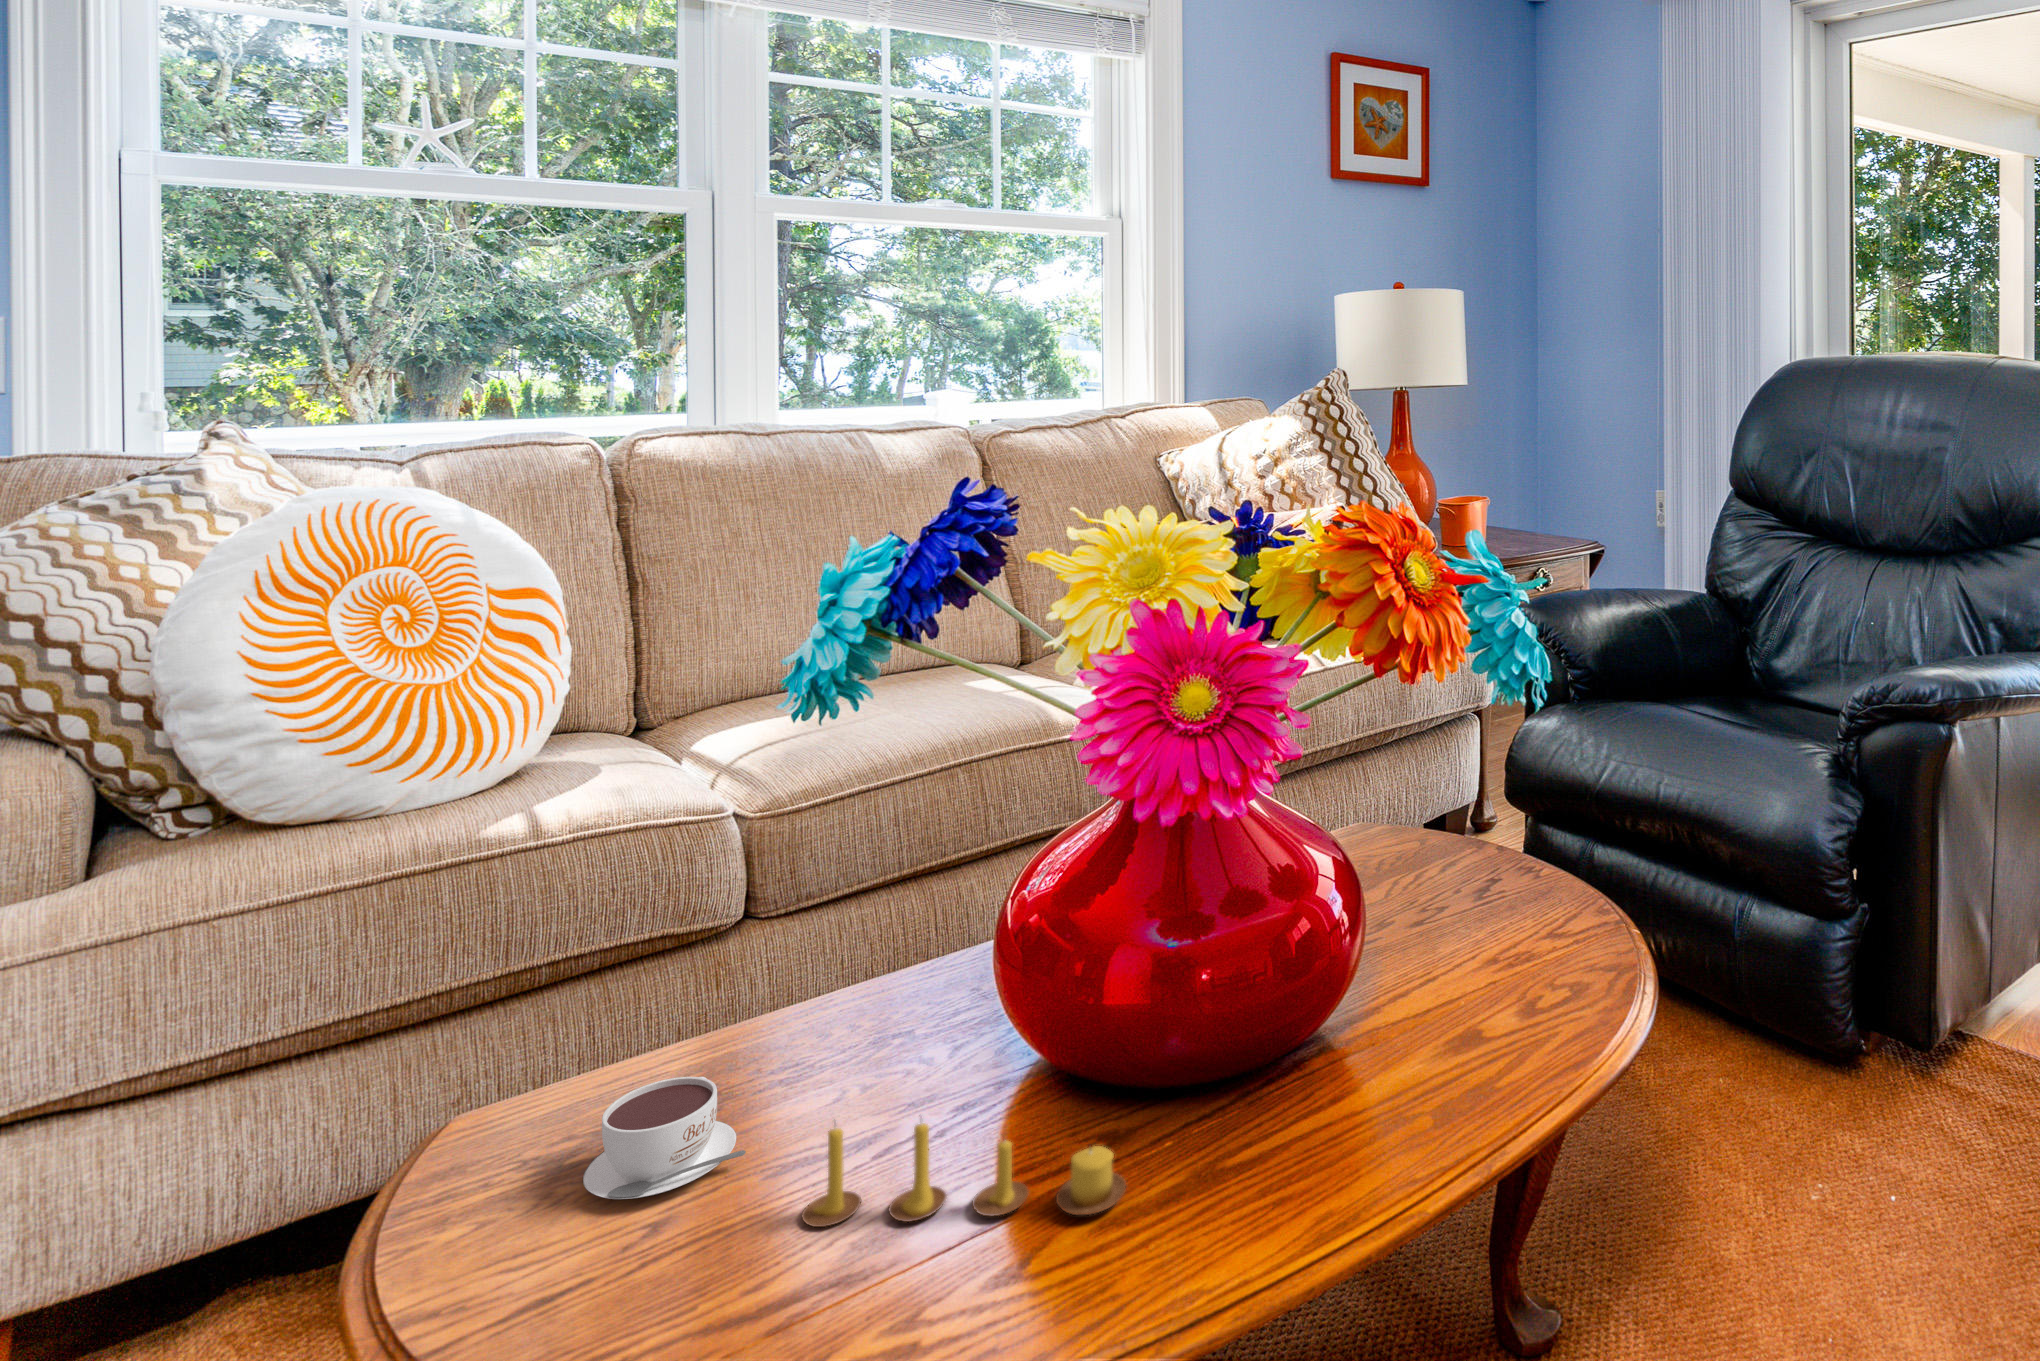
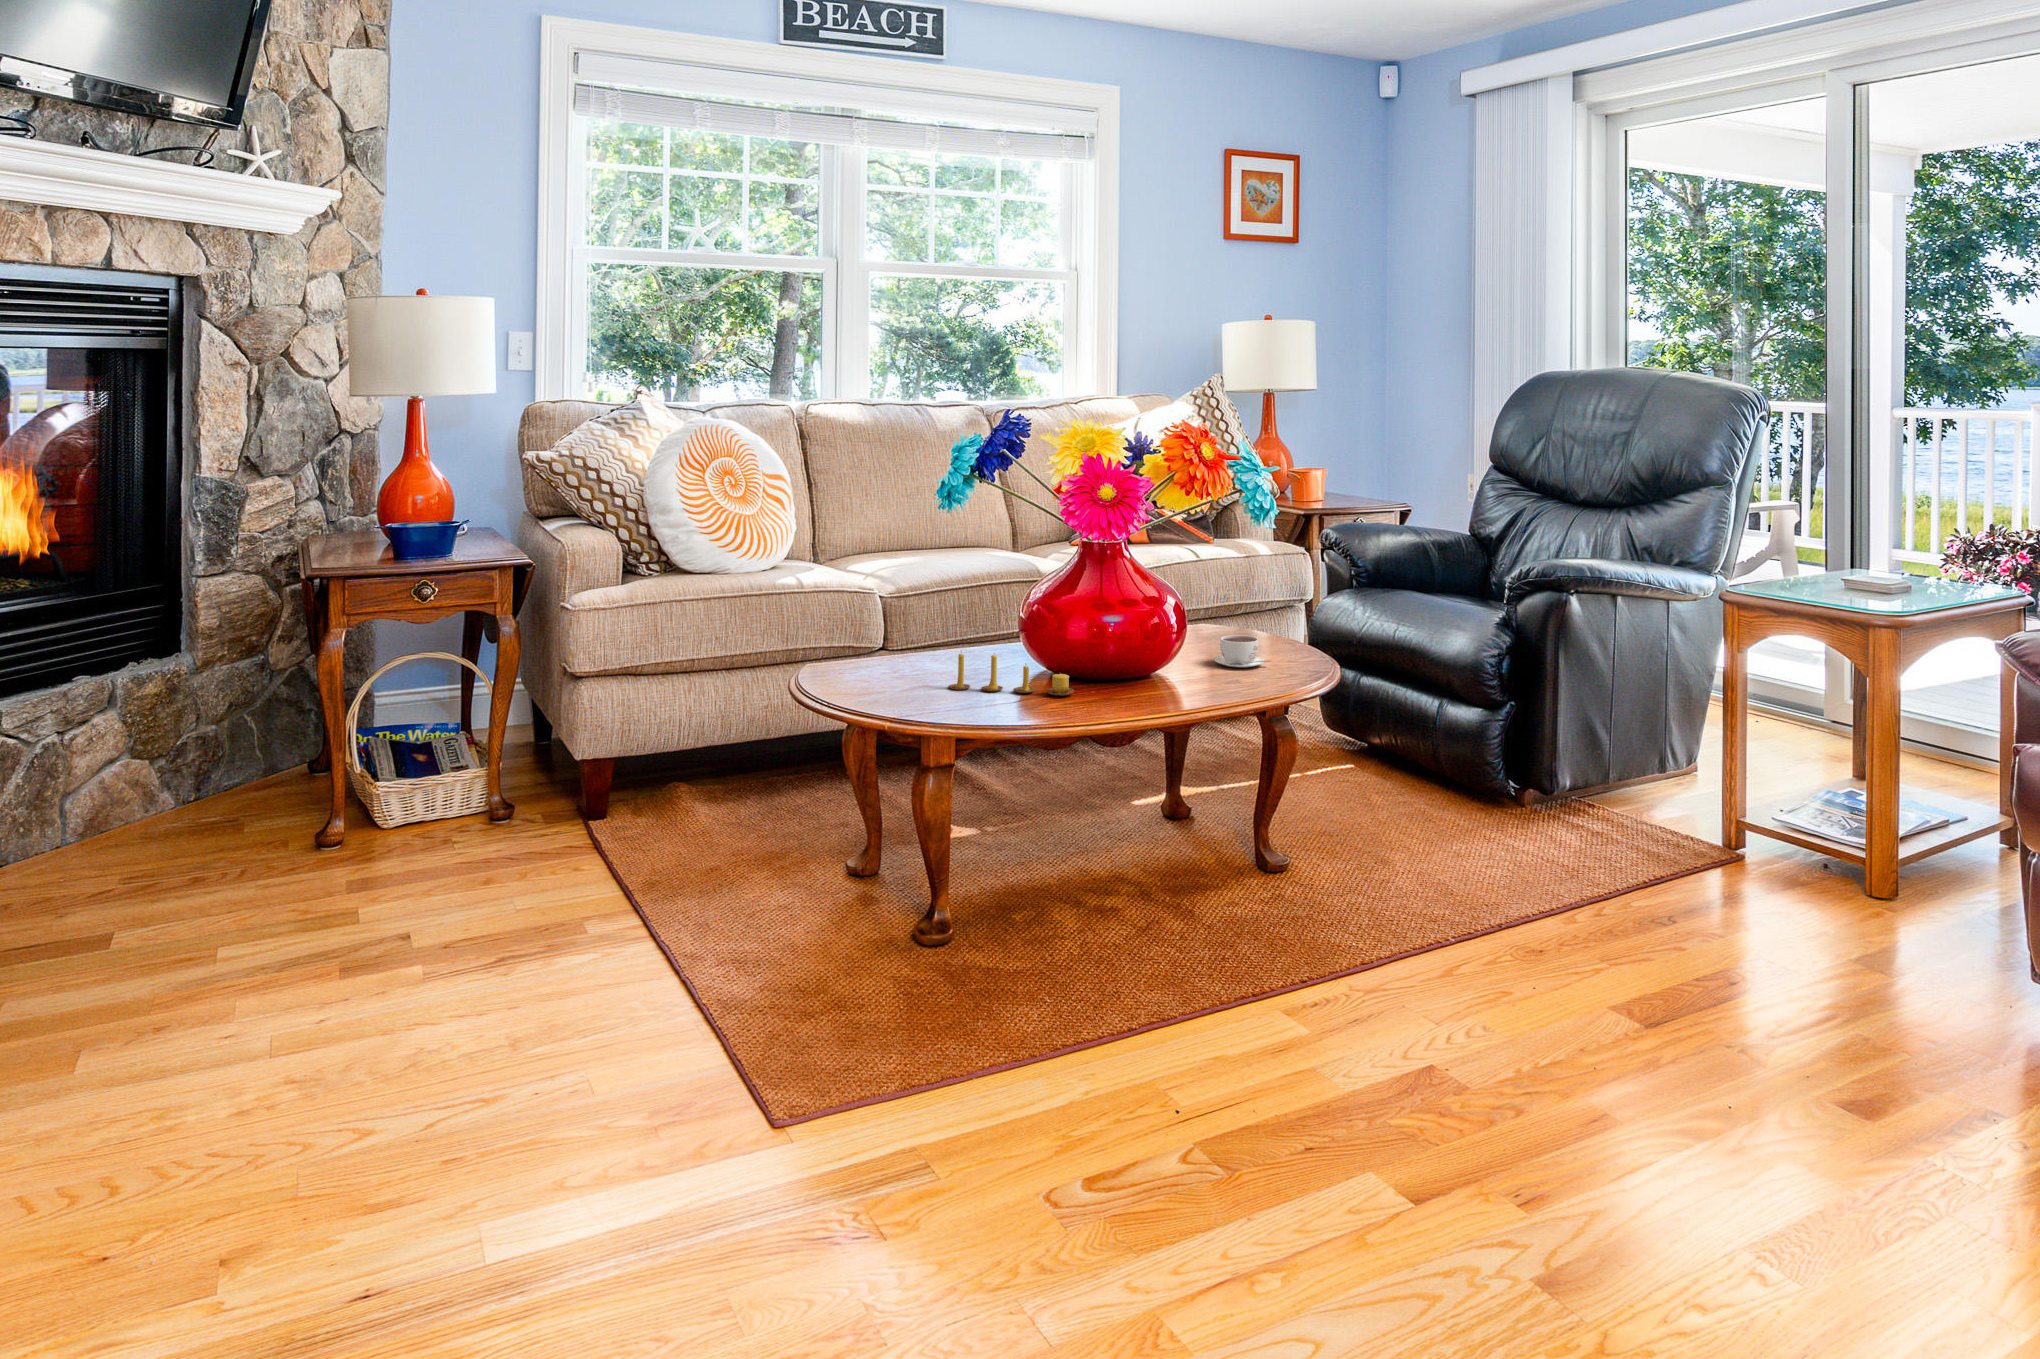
coffee cup: present [583,1077,746,1199] -> present [1214,635,1271,667]

